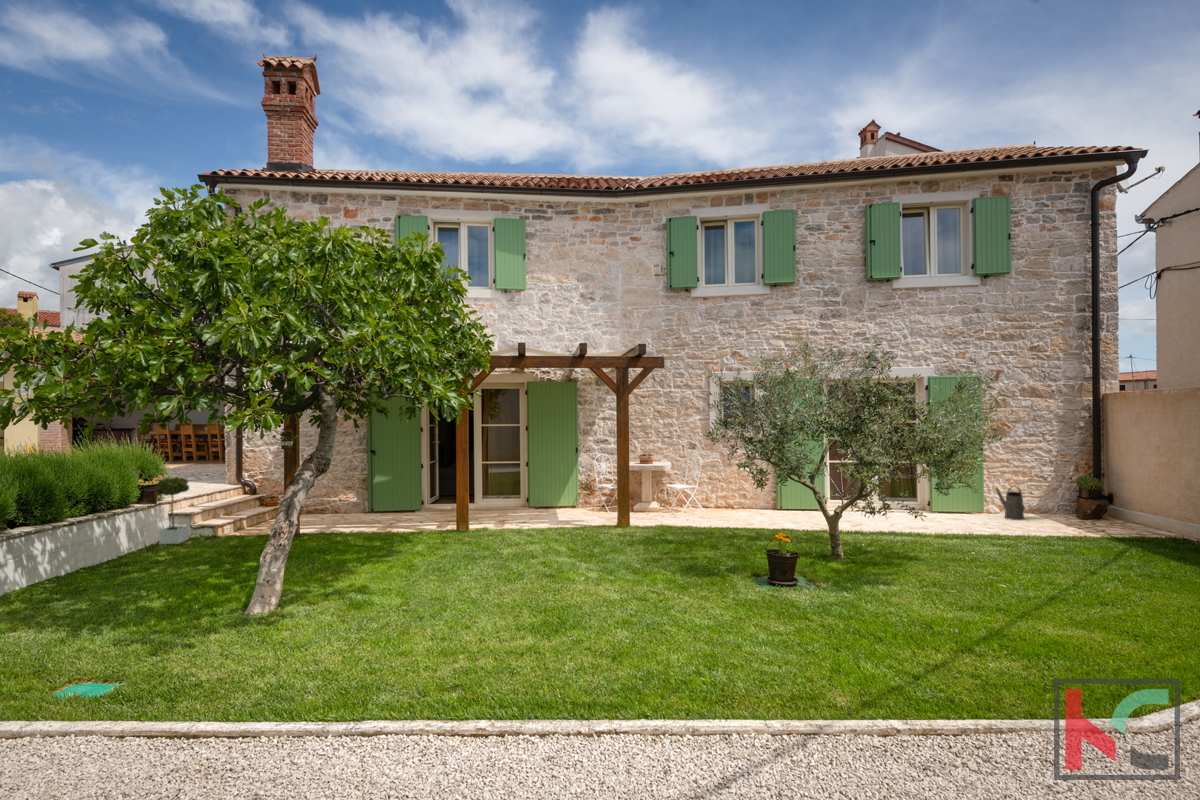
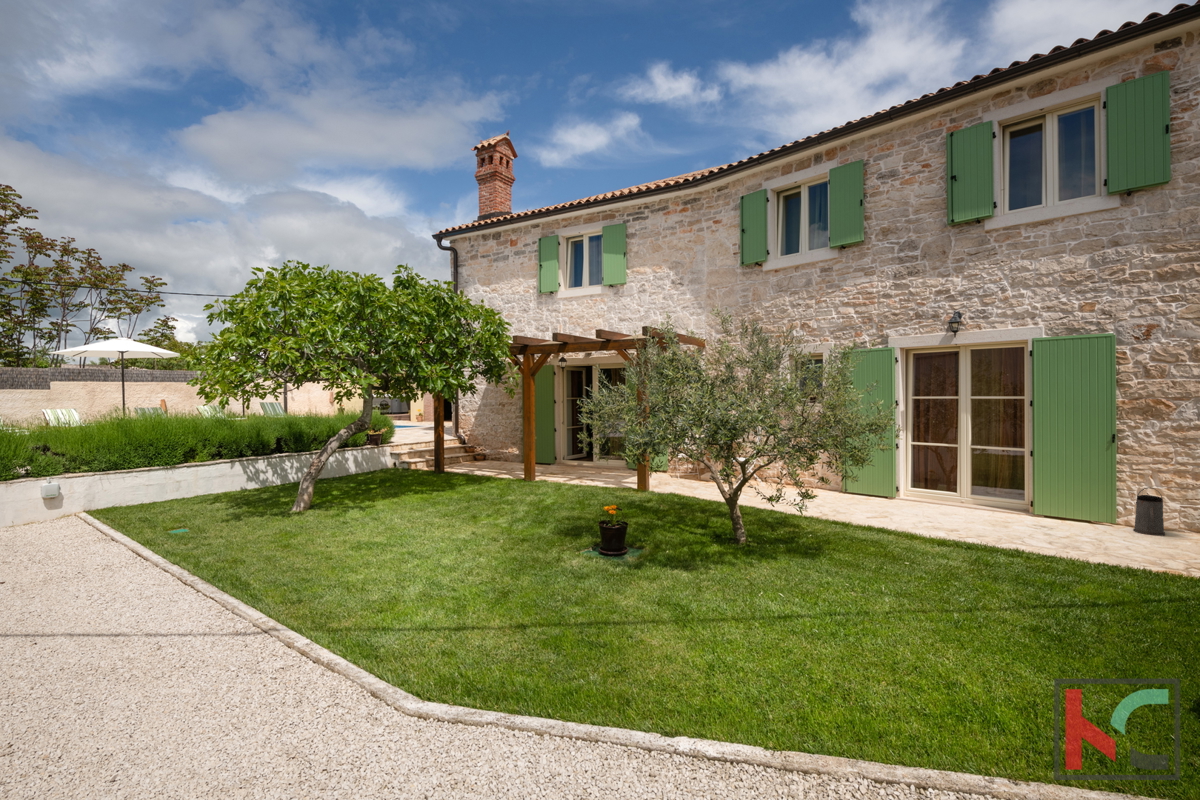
potted tree: present [155,477,189,544] -> none [395,423,415,463]

